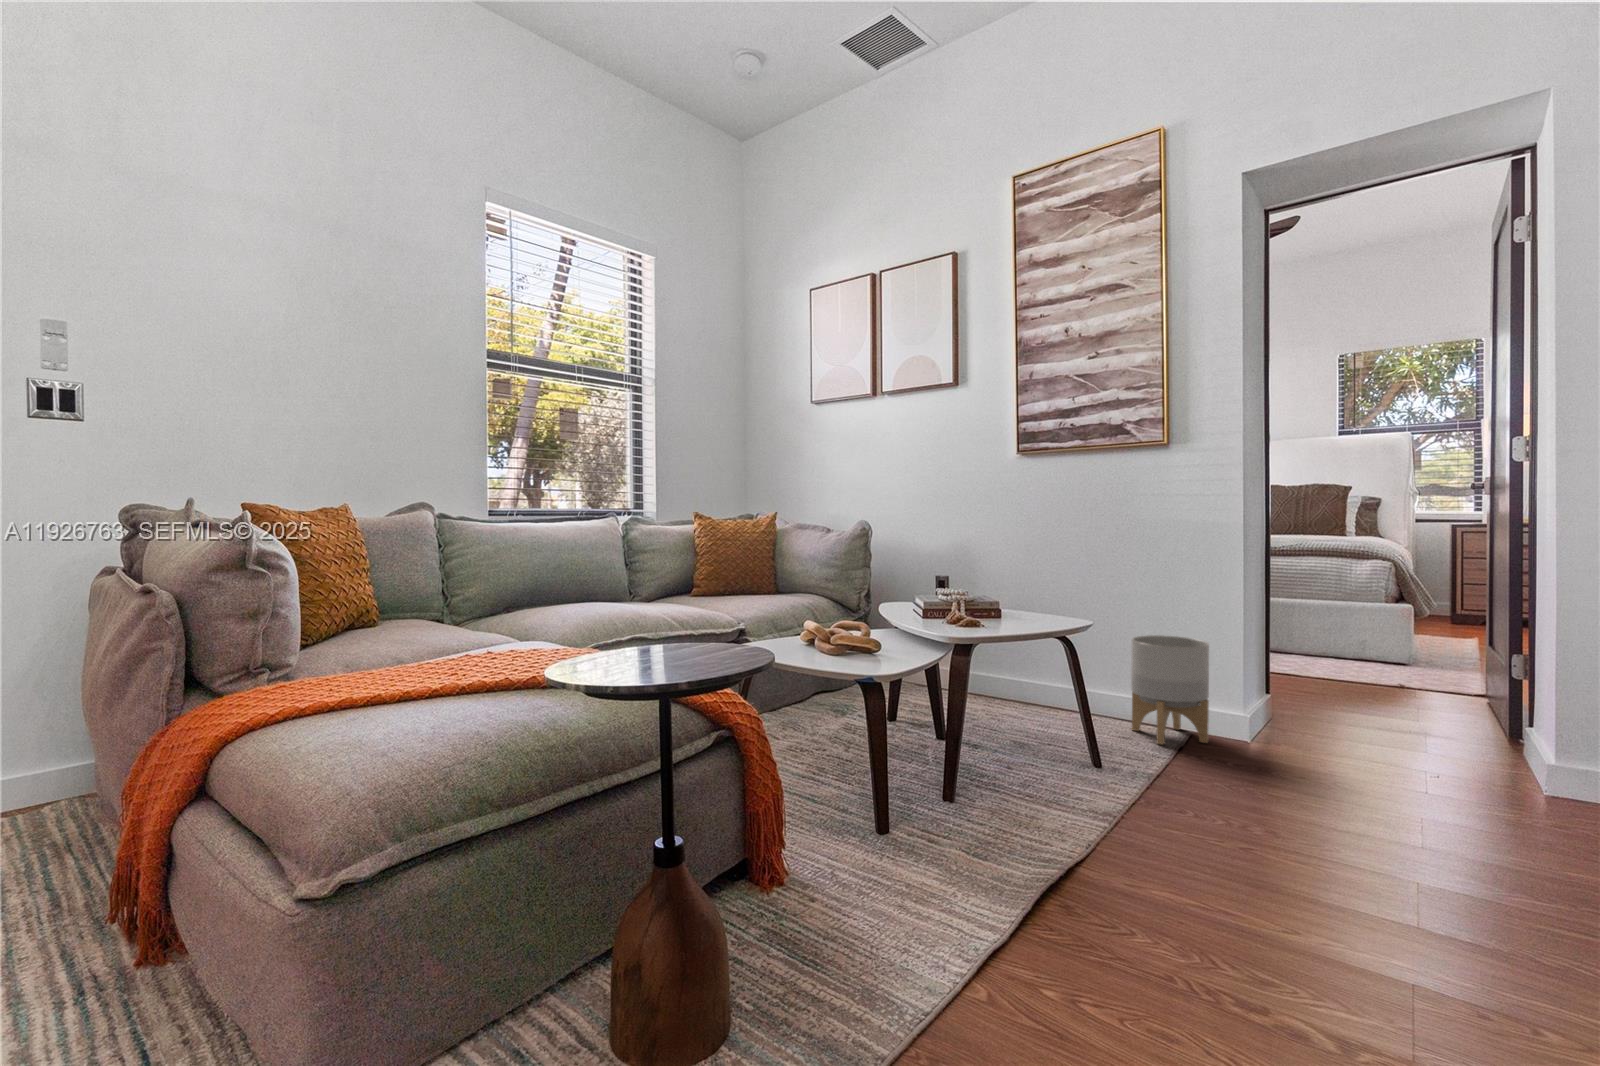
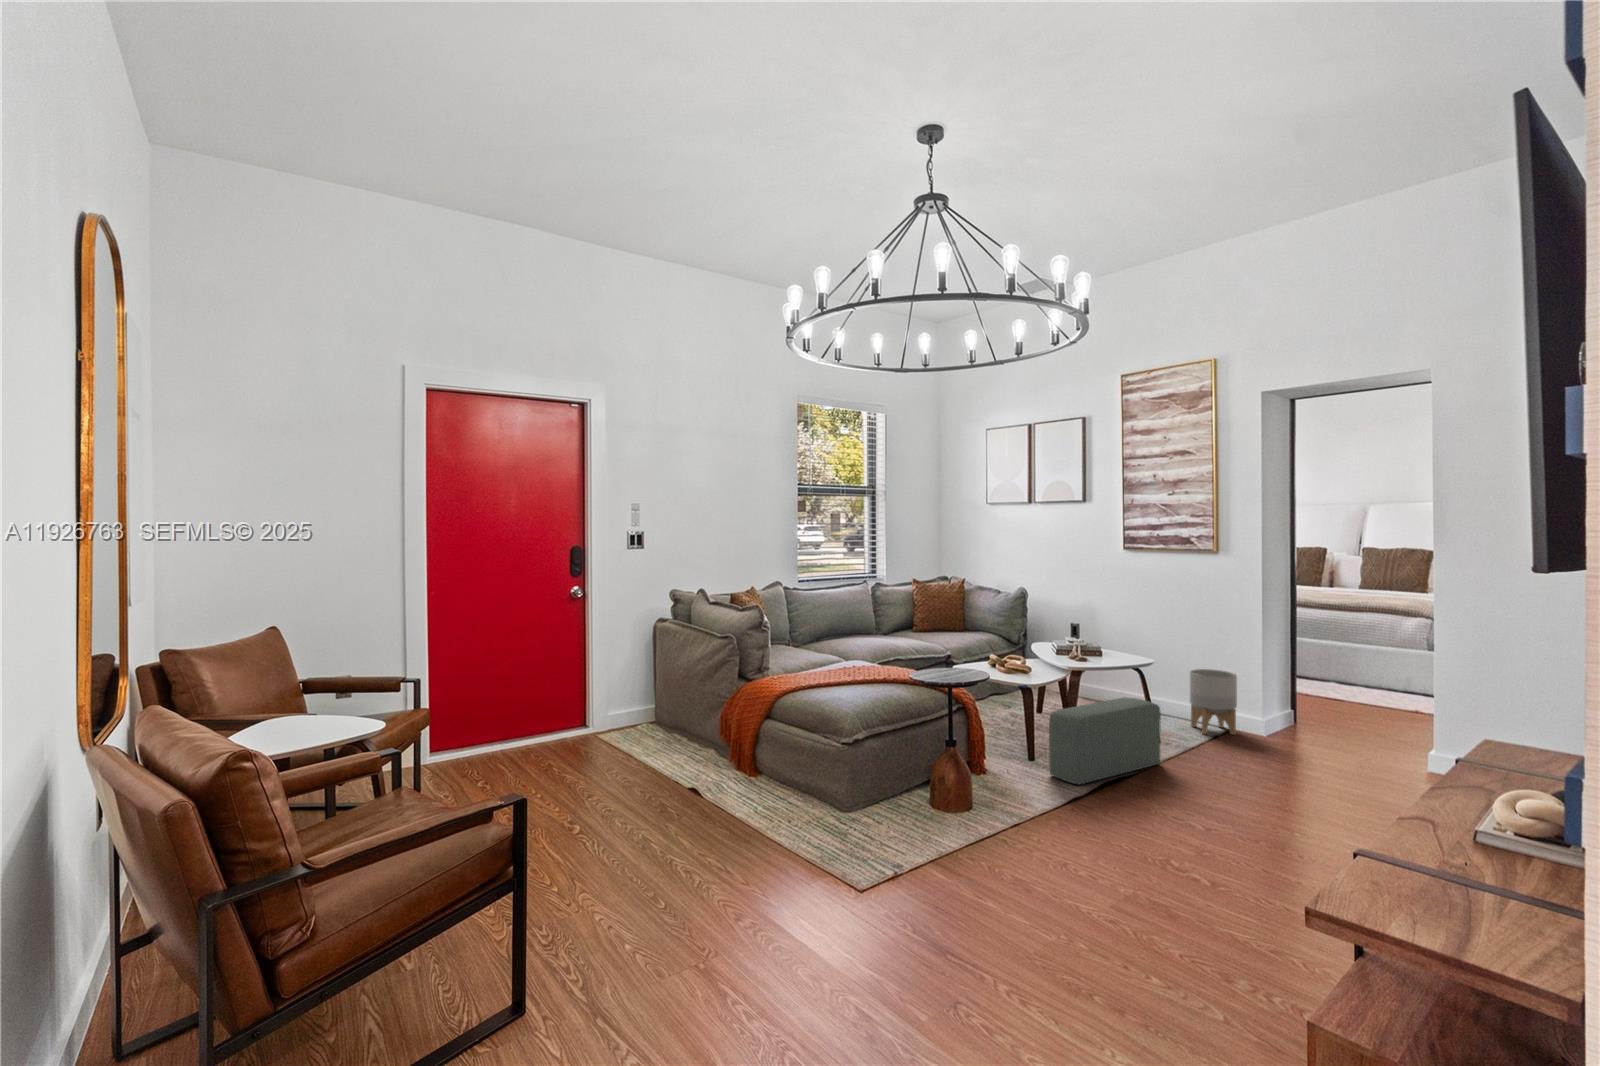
pouf: none [922,692,1127,903] -> present [1049,697,1161,784]

